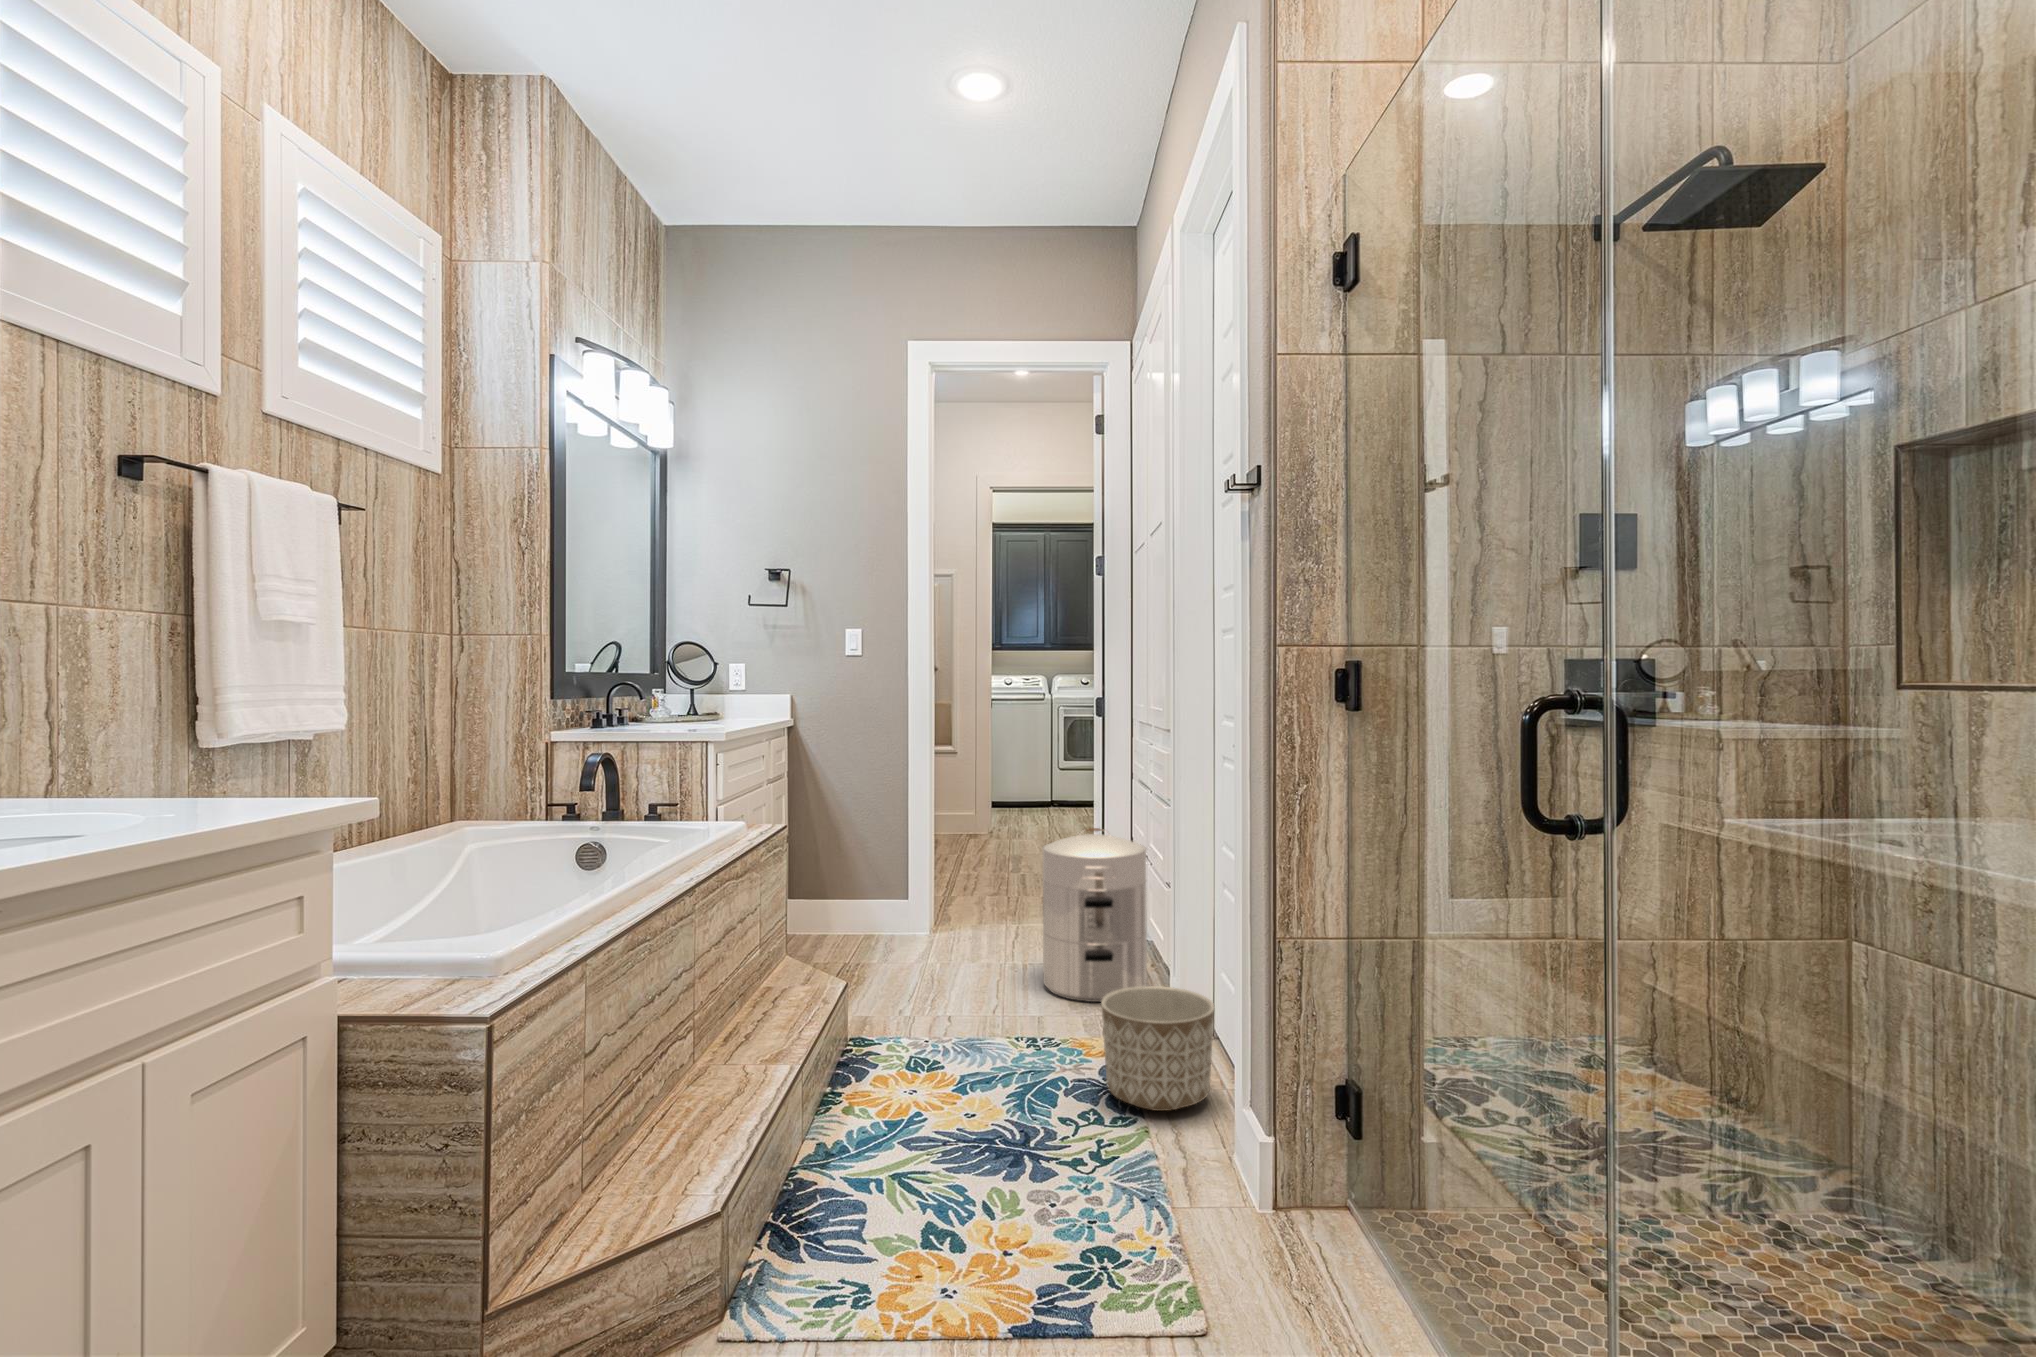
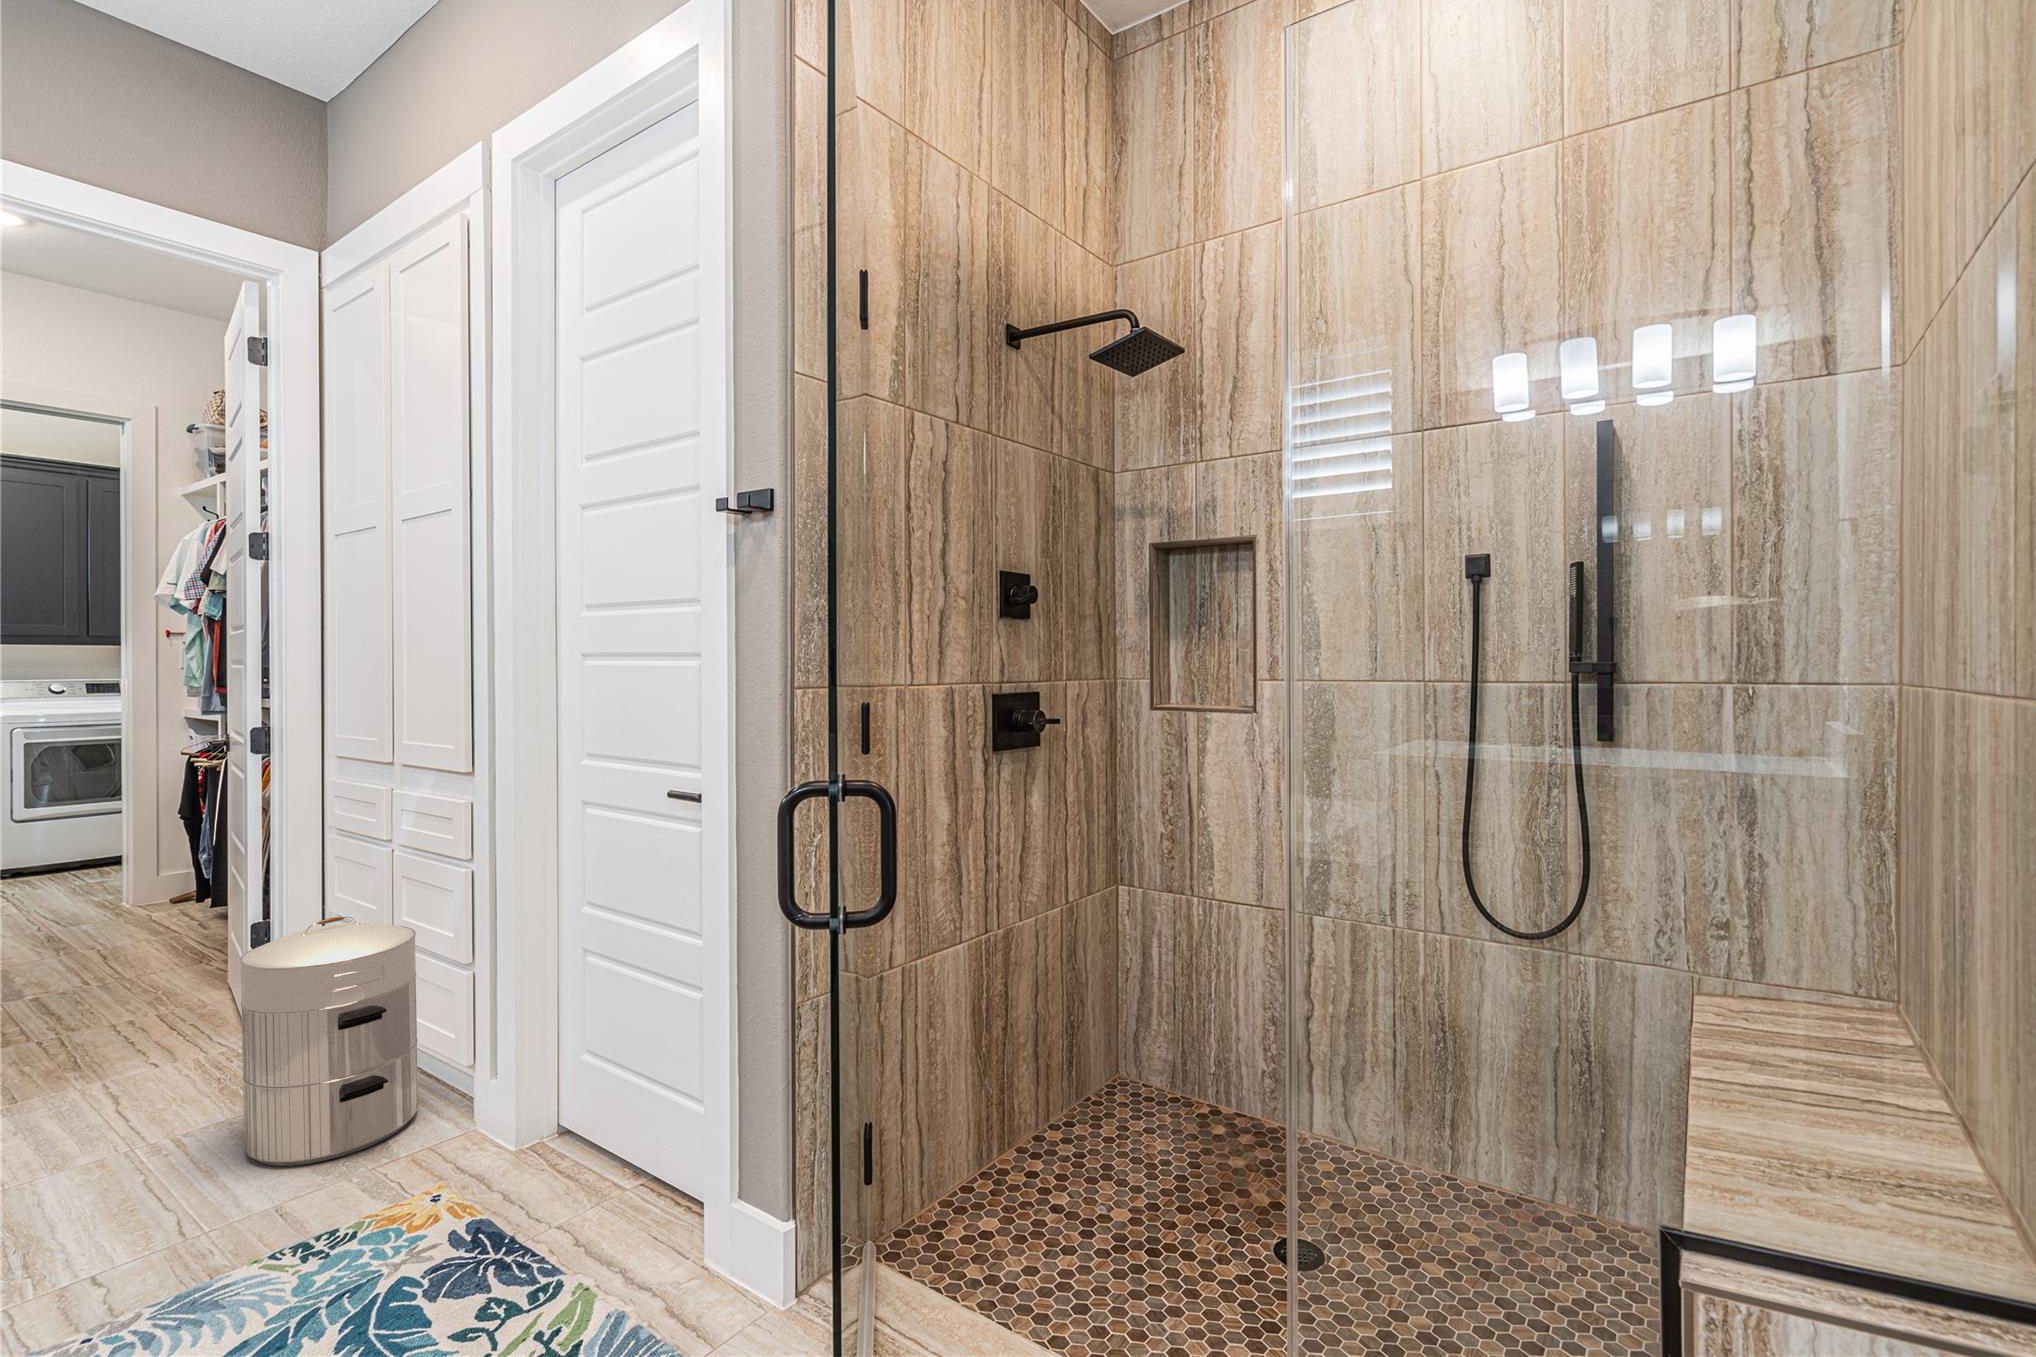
planter: present [1101,986,1214,1111] -> none [477,1091,632,1266]

